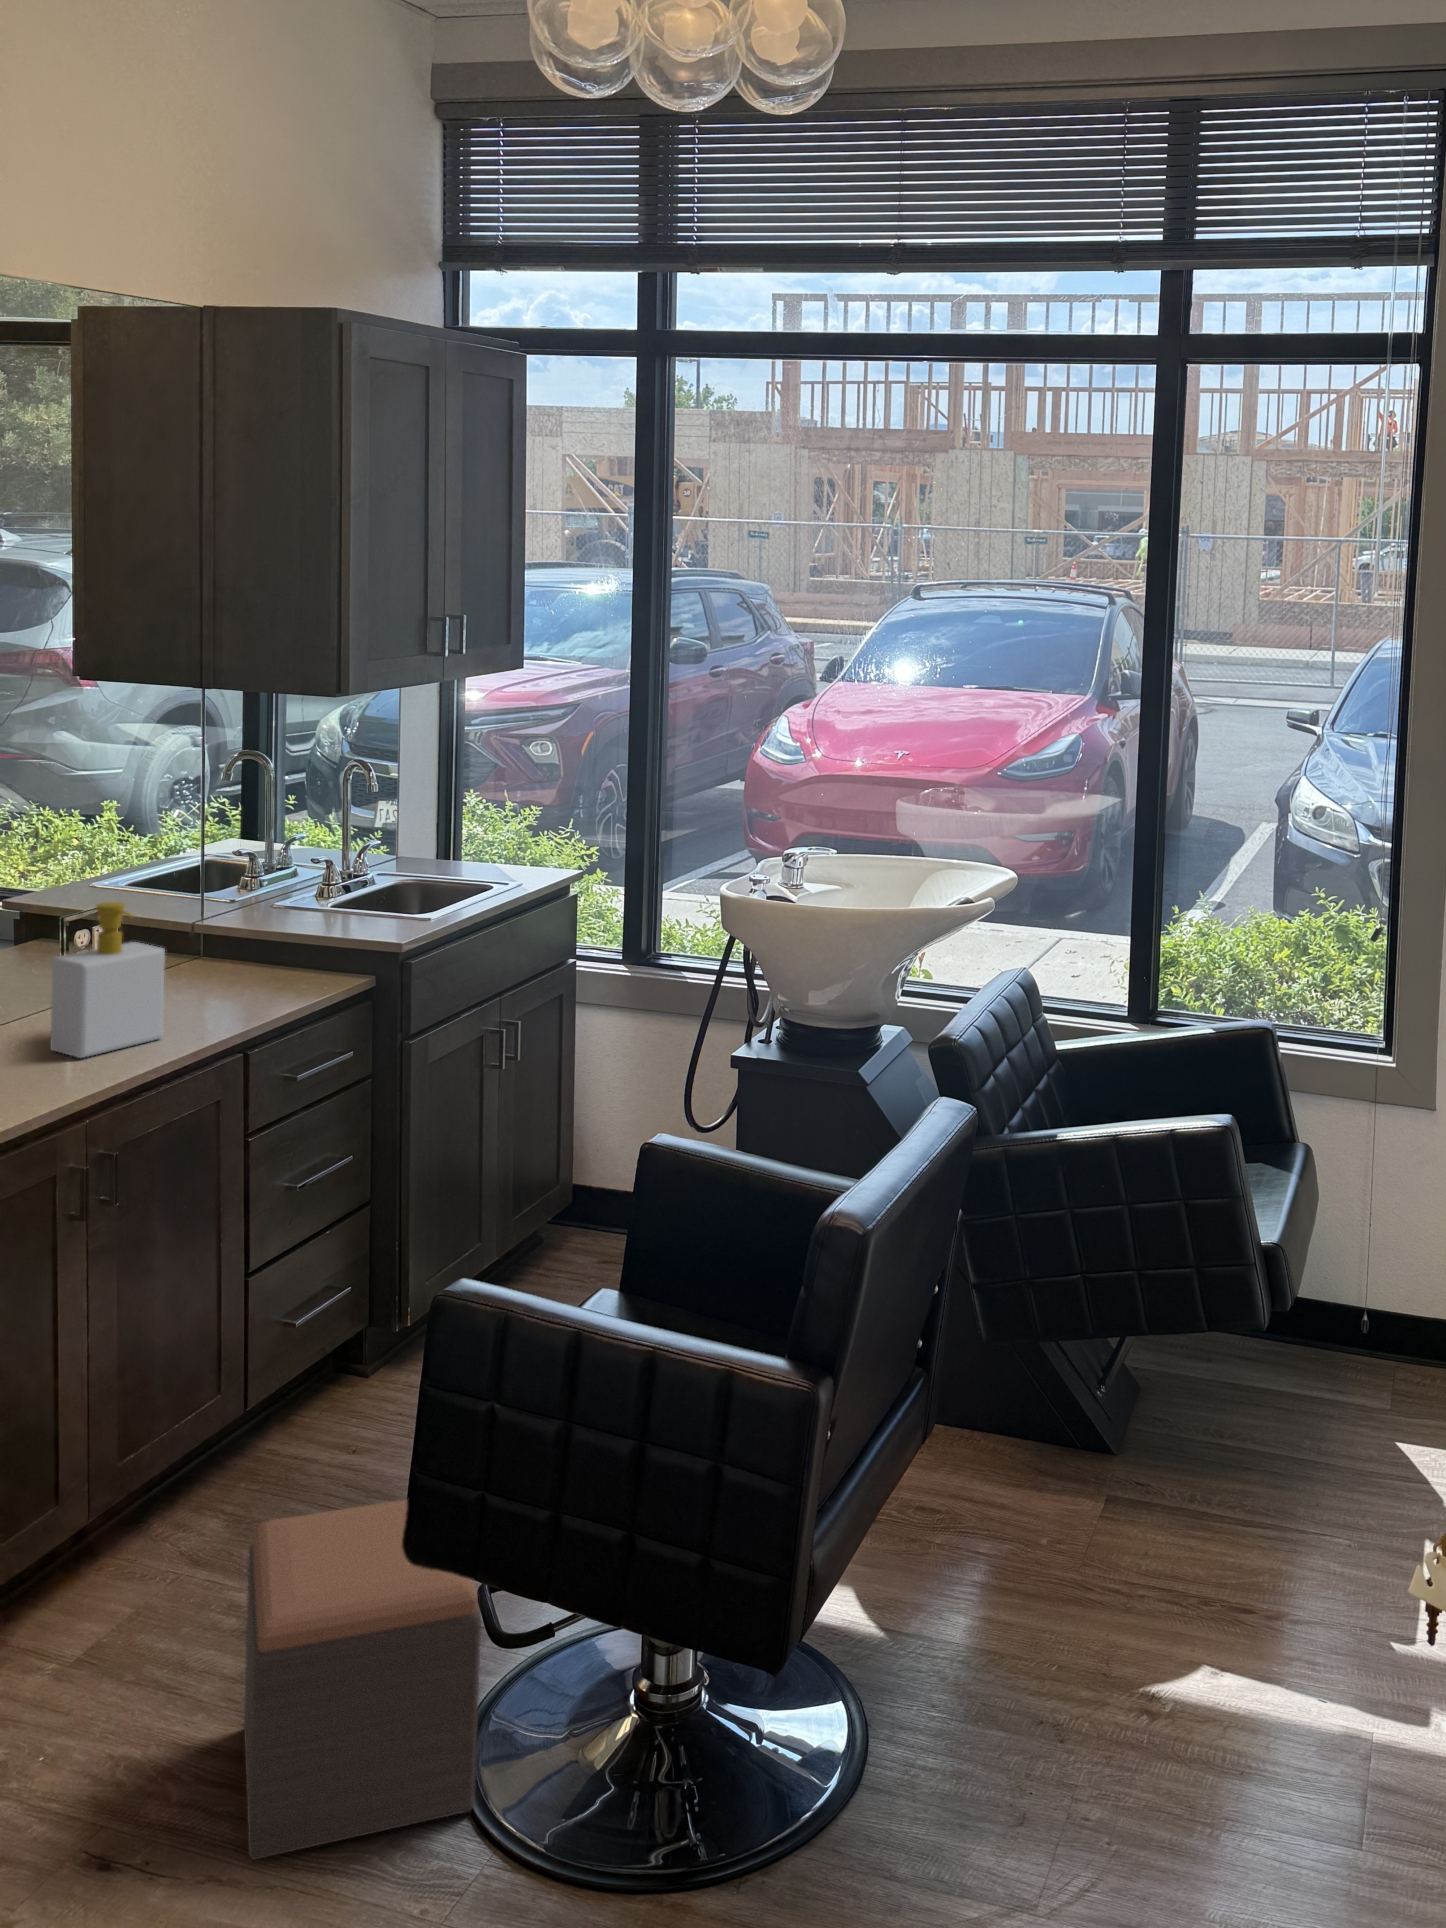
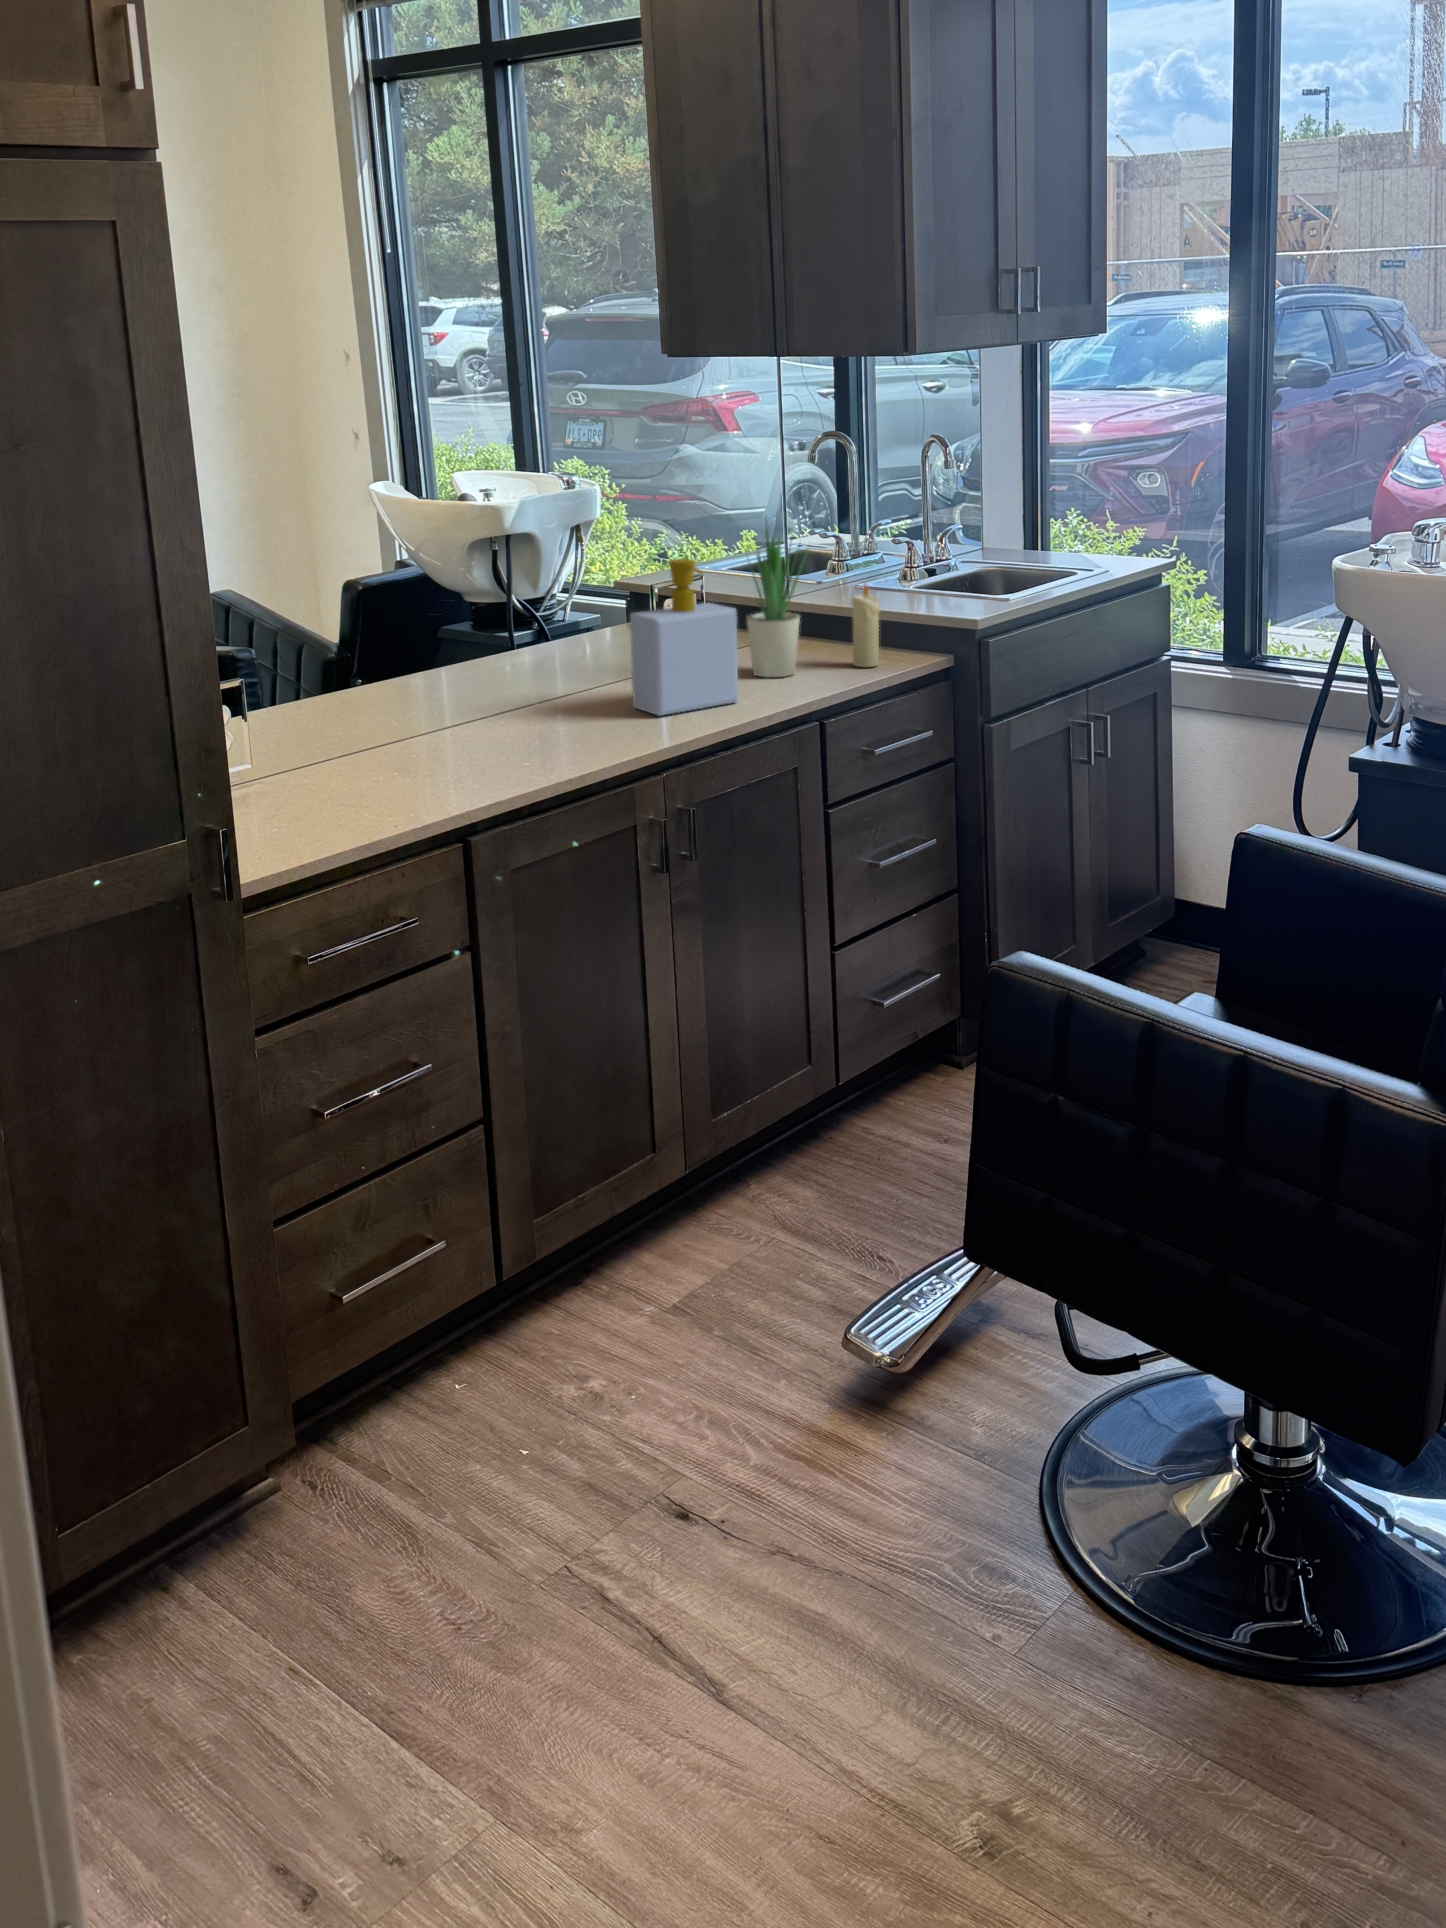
potted plant: none [169,851,239,1009] -> present [747,528,806,677]
candle: none [276,912,304,993] -> present [852,585,880,667]
footstool: present [244,1500,481,1859] -> none [817,1195,1057,1539]

